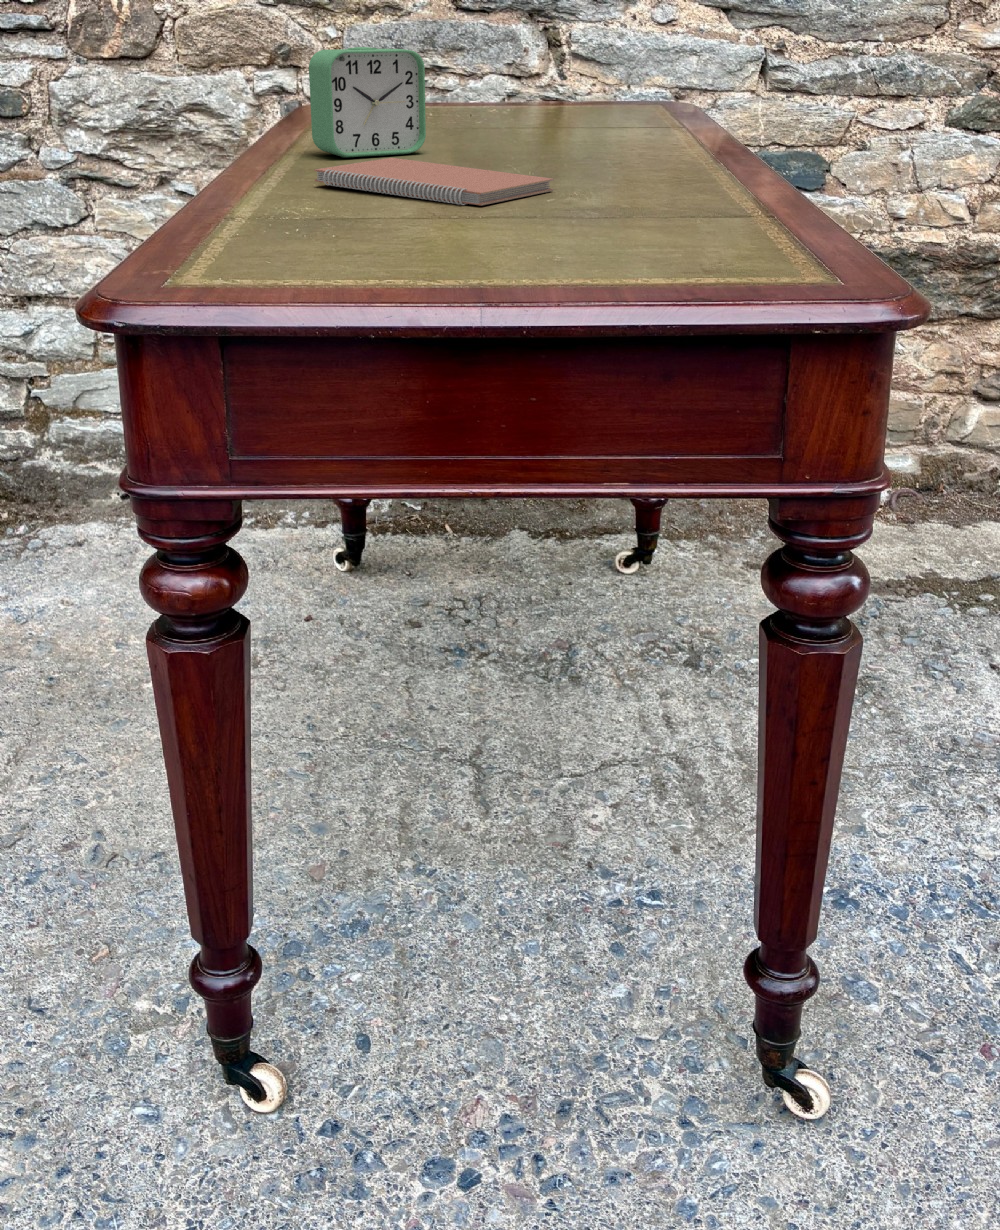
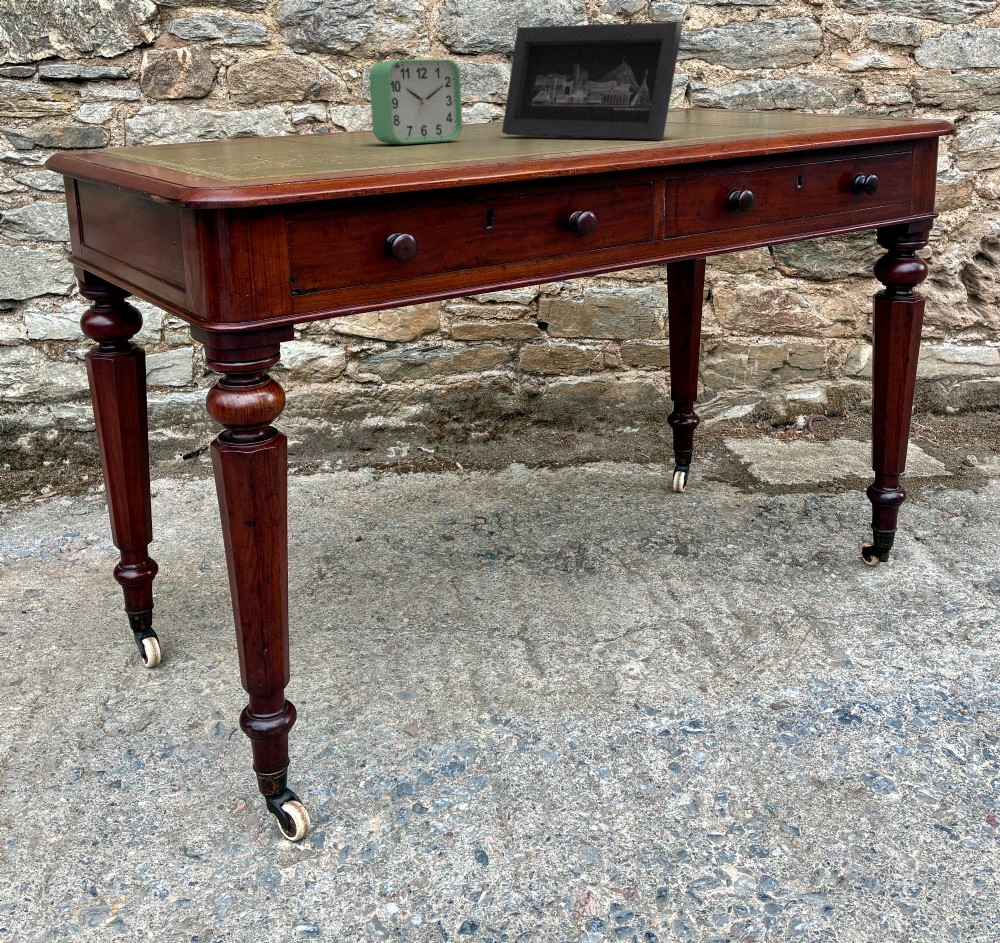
picture frame: none [479,7,701,172] -> present [502,22,683,141]
notebook: present [314,158,554,205] -> none [394,137,587,158]

